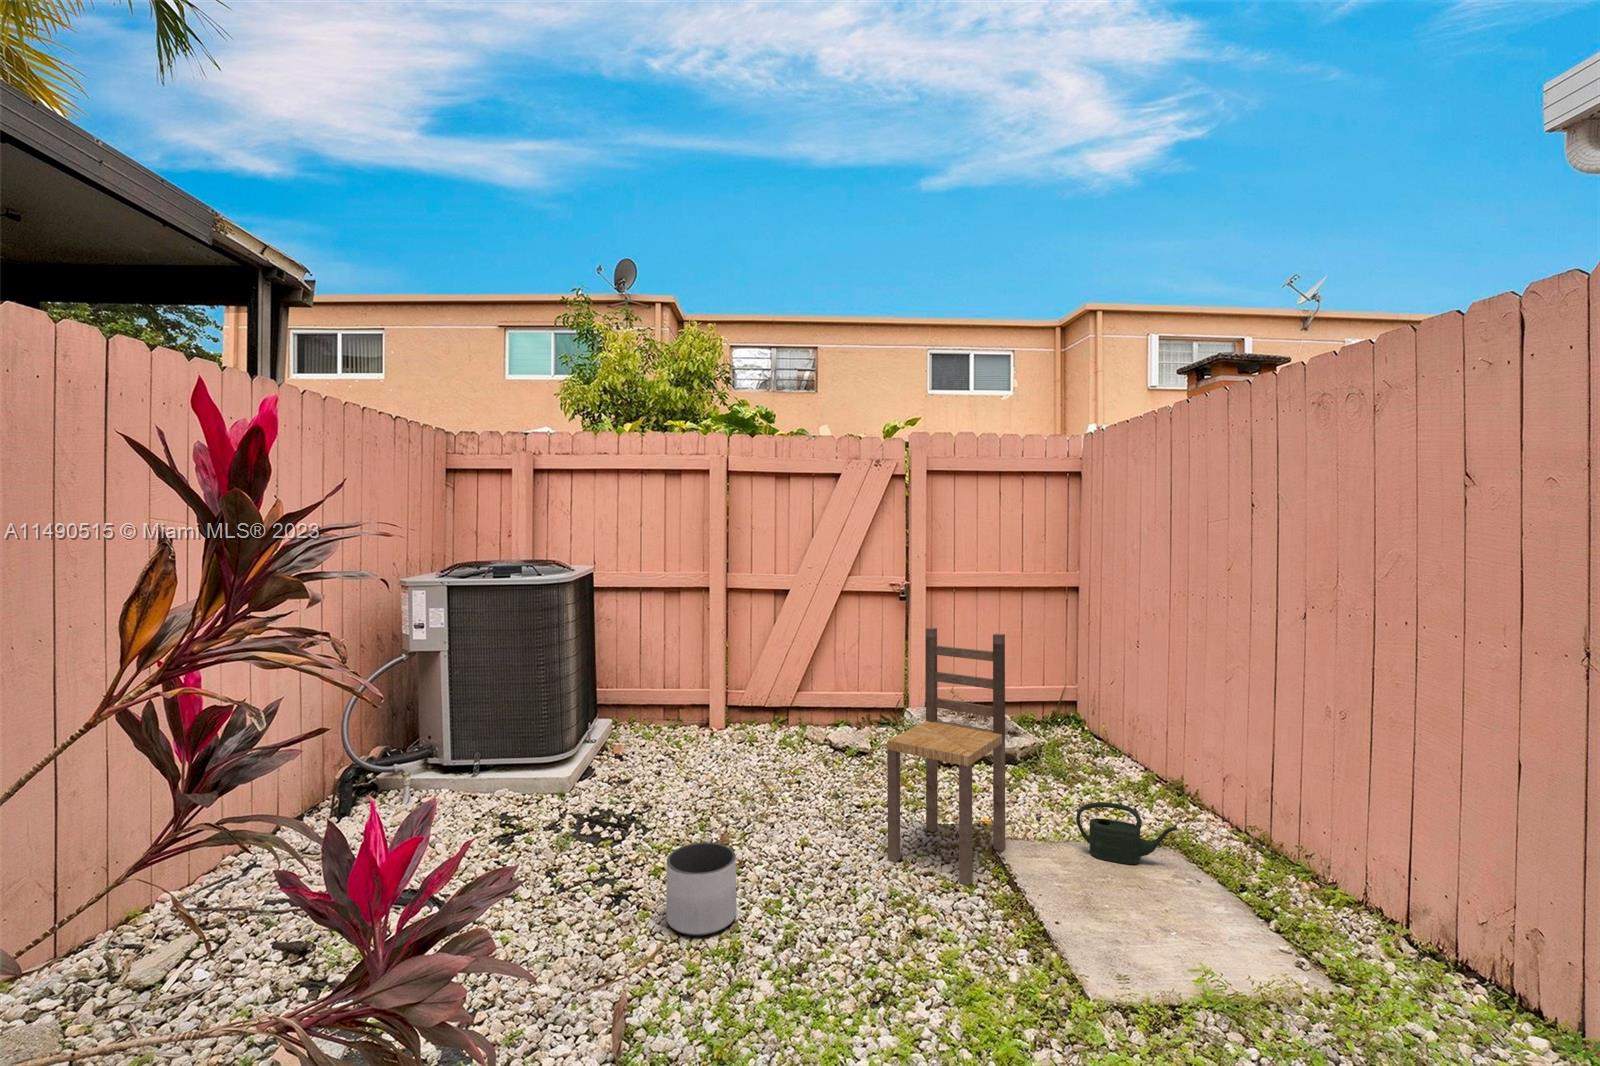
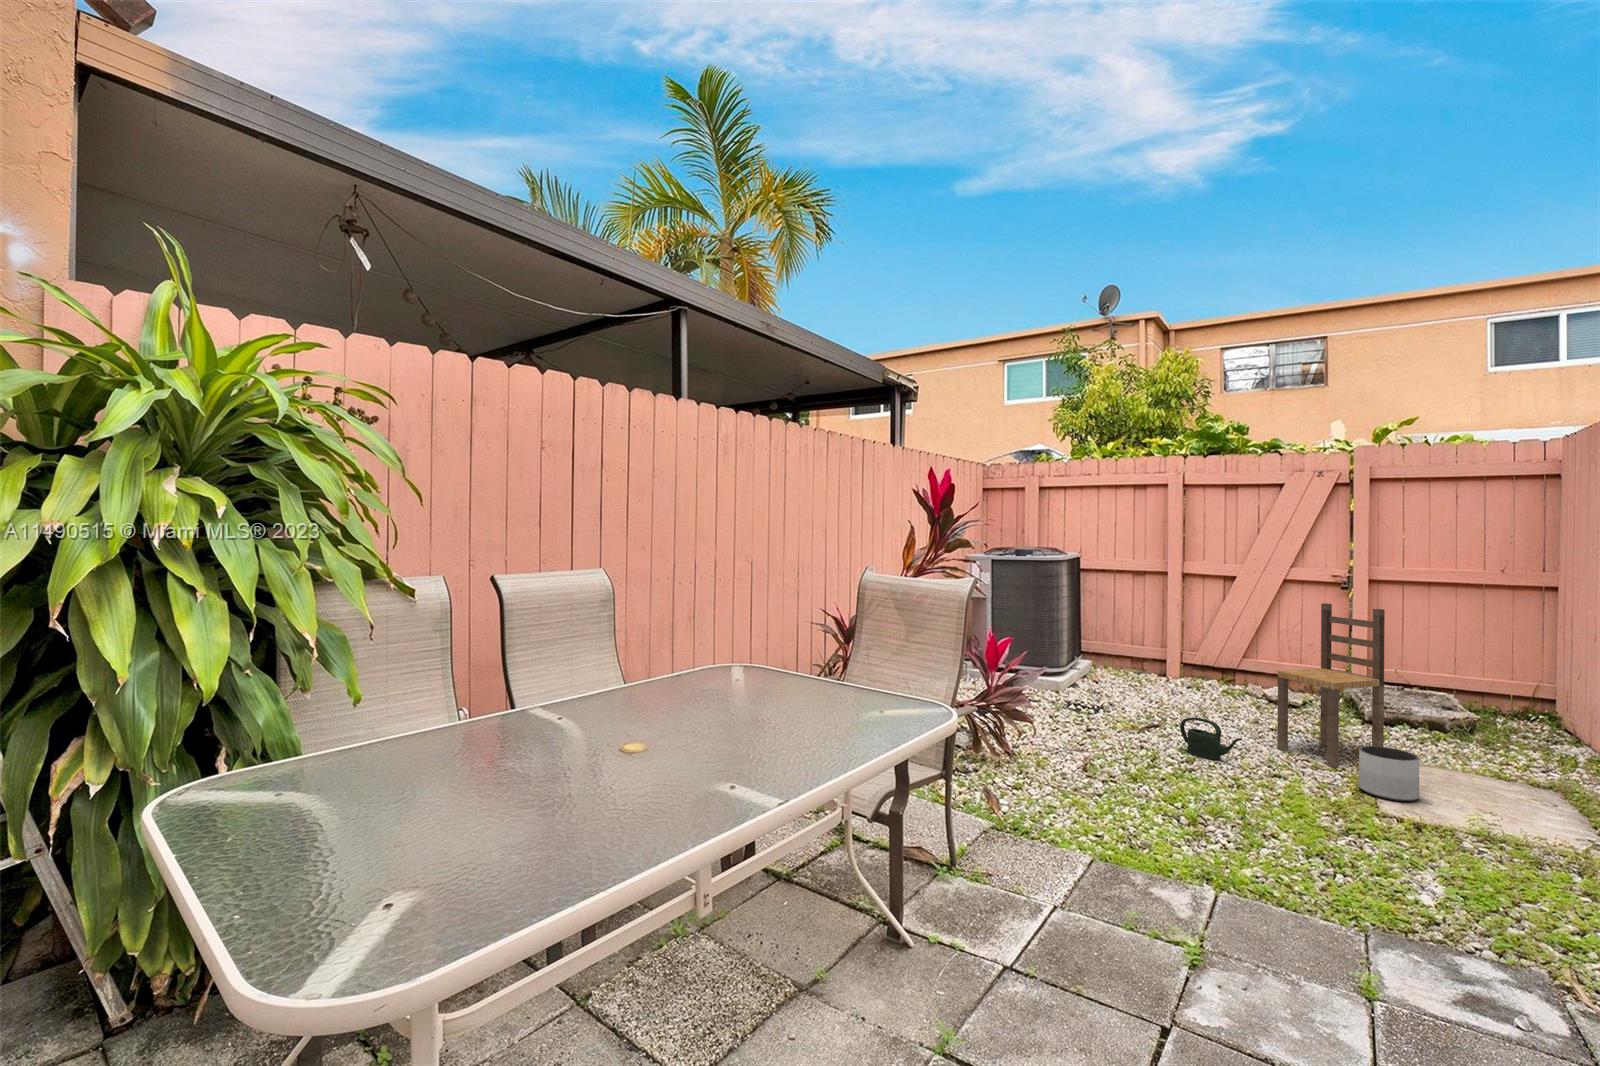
watering can: present [1076,802,1177,864] -> present [1180,717,1242,760]
planter: present [666,842,737,936] -> present [1359,746,1419,801]

